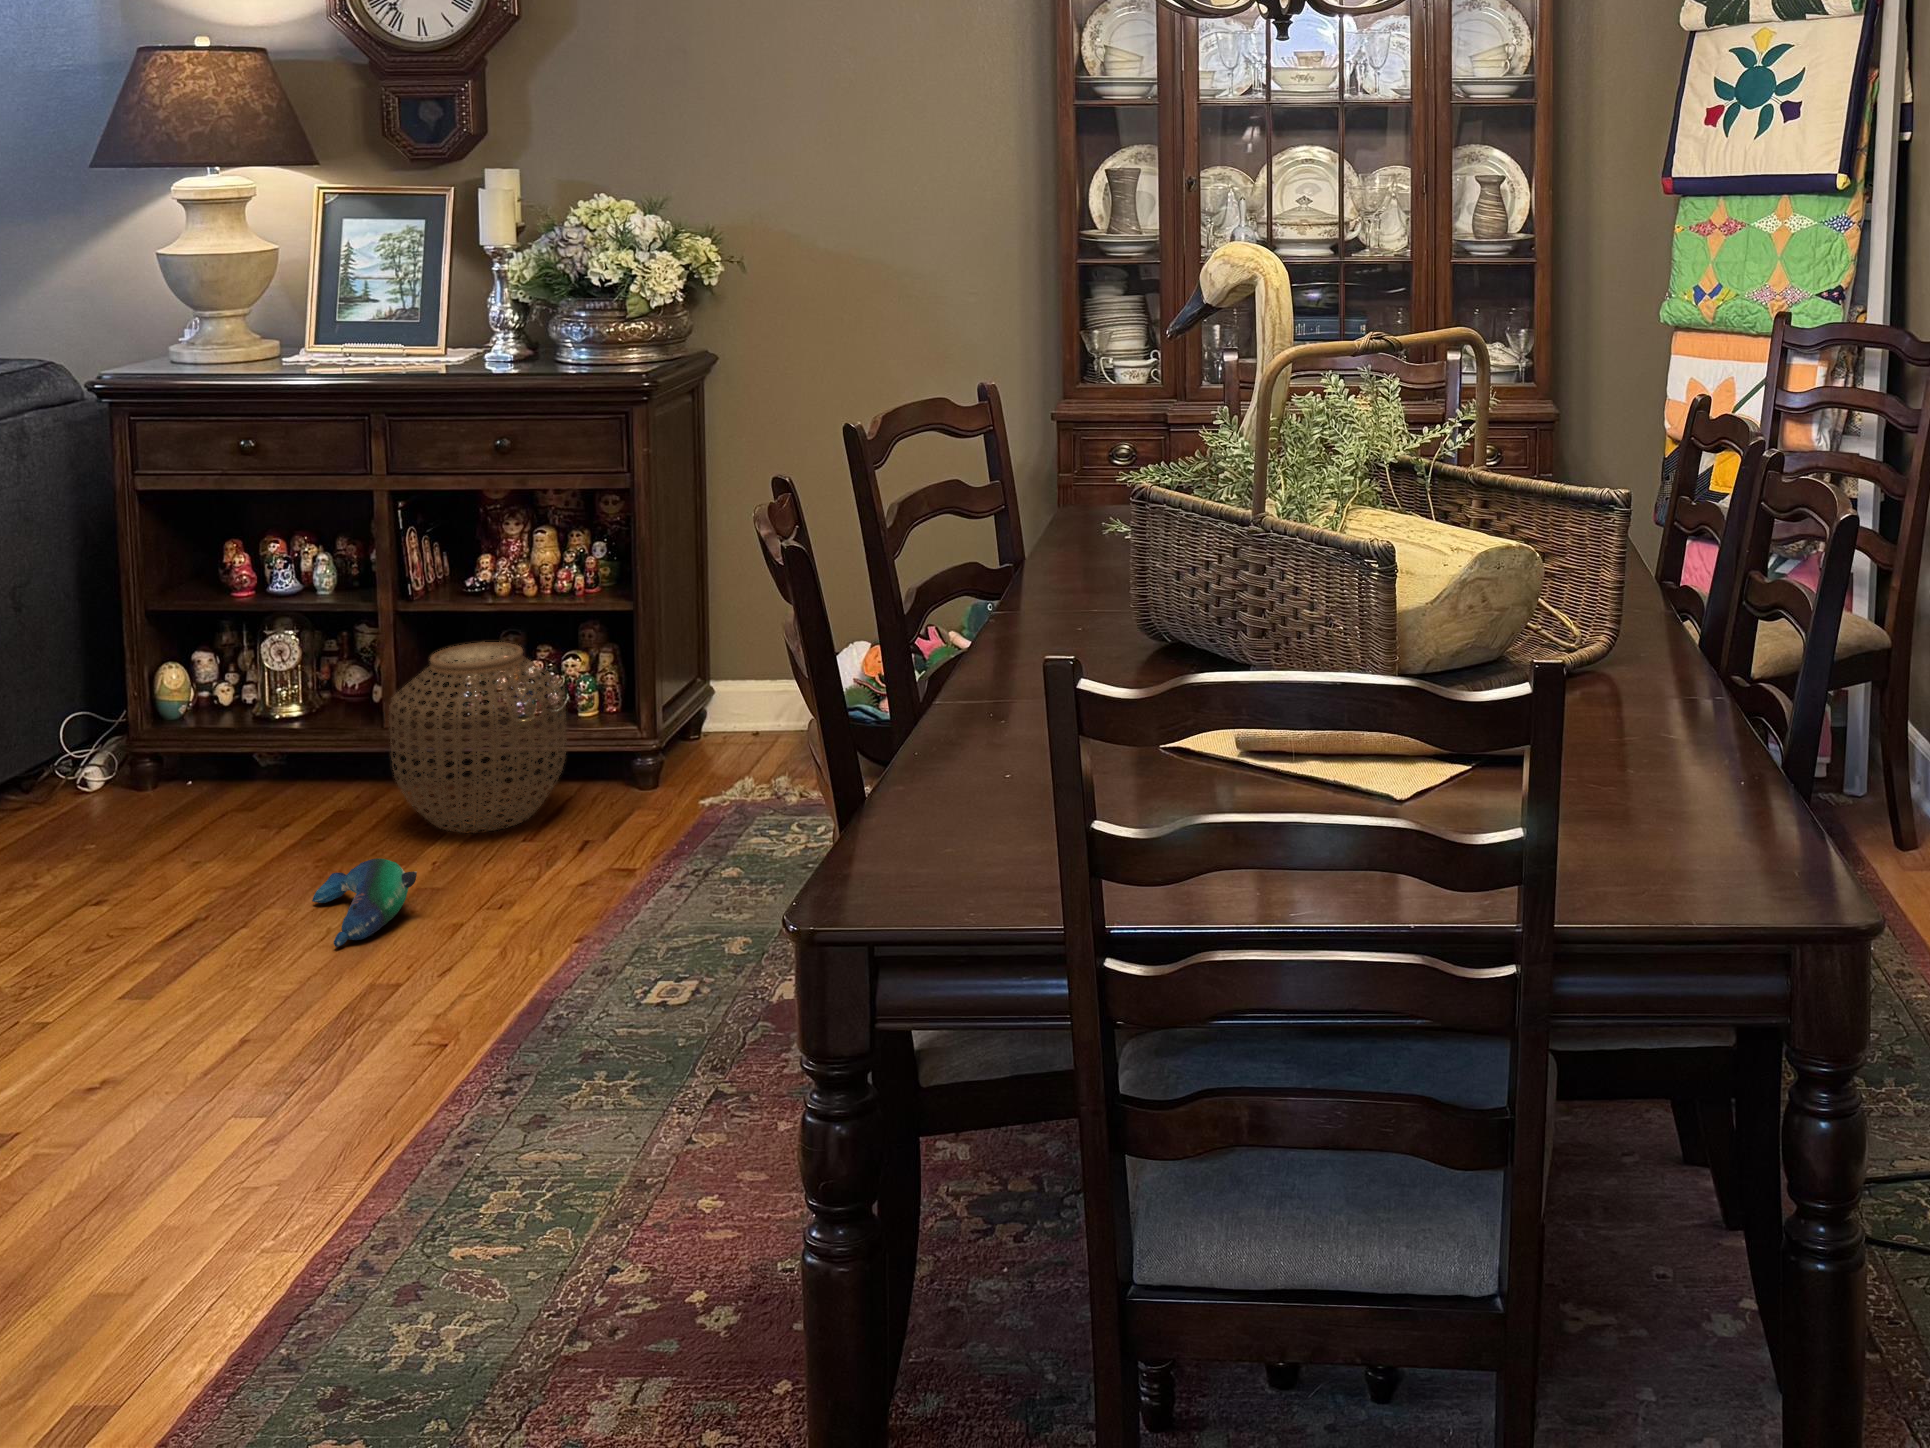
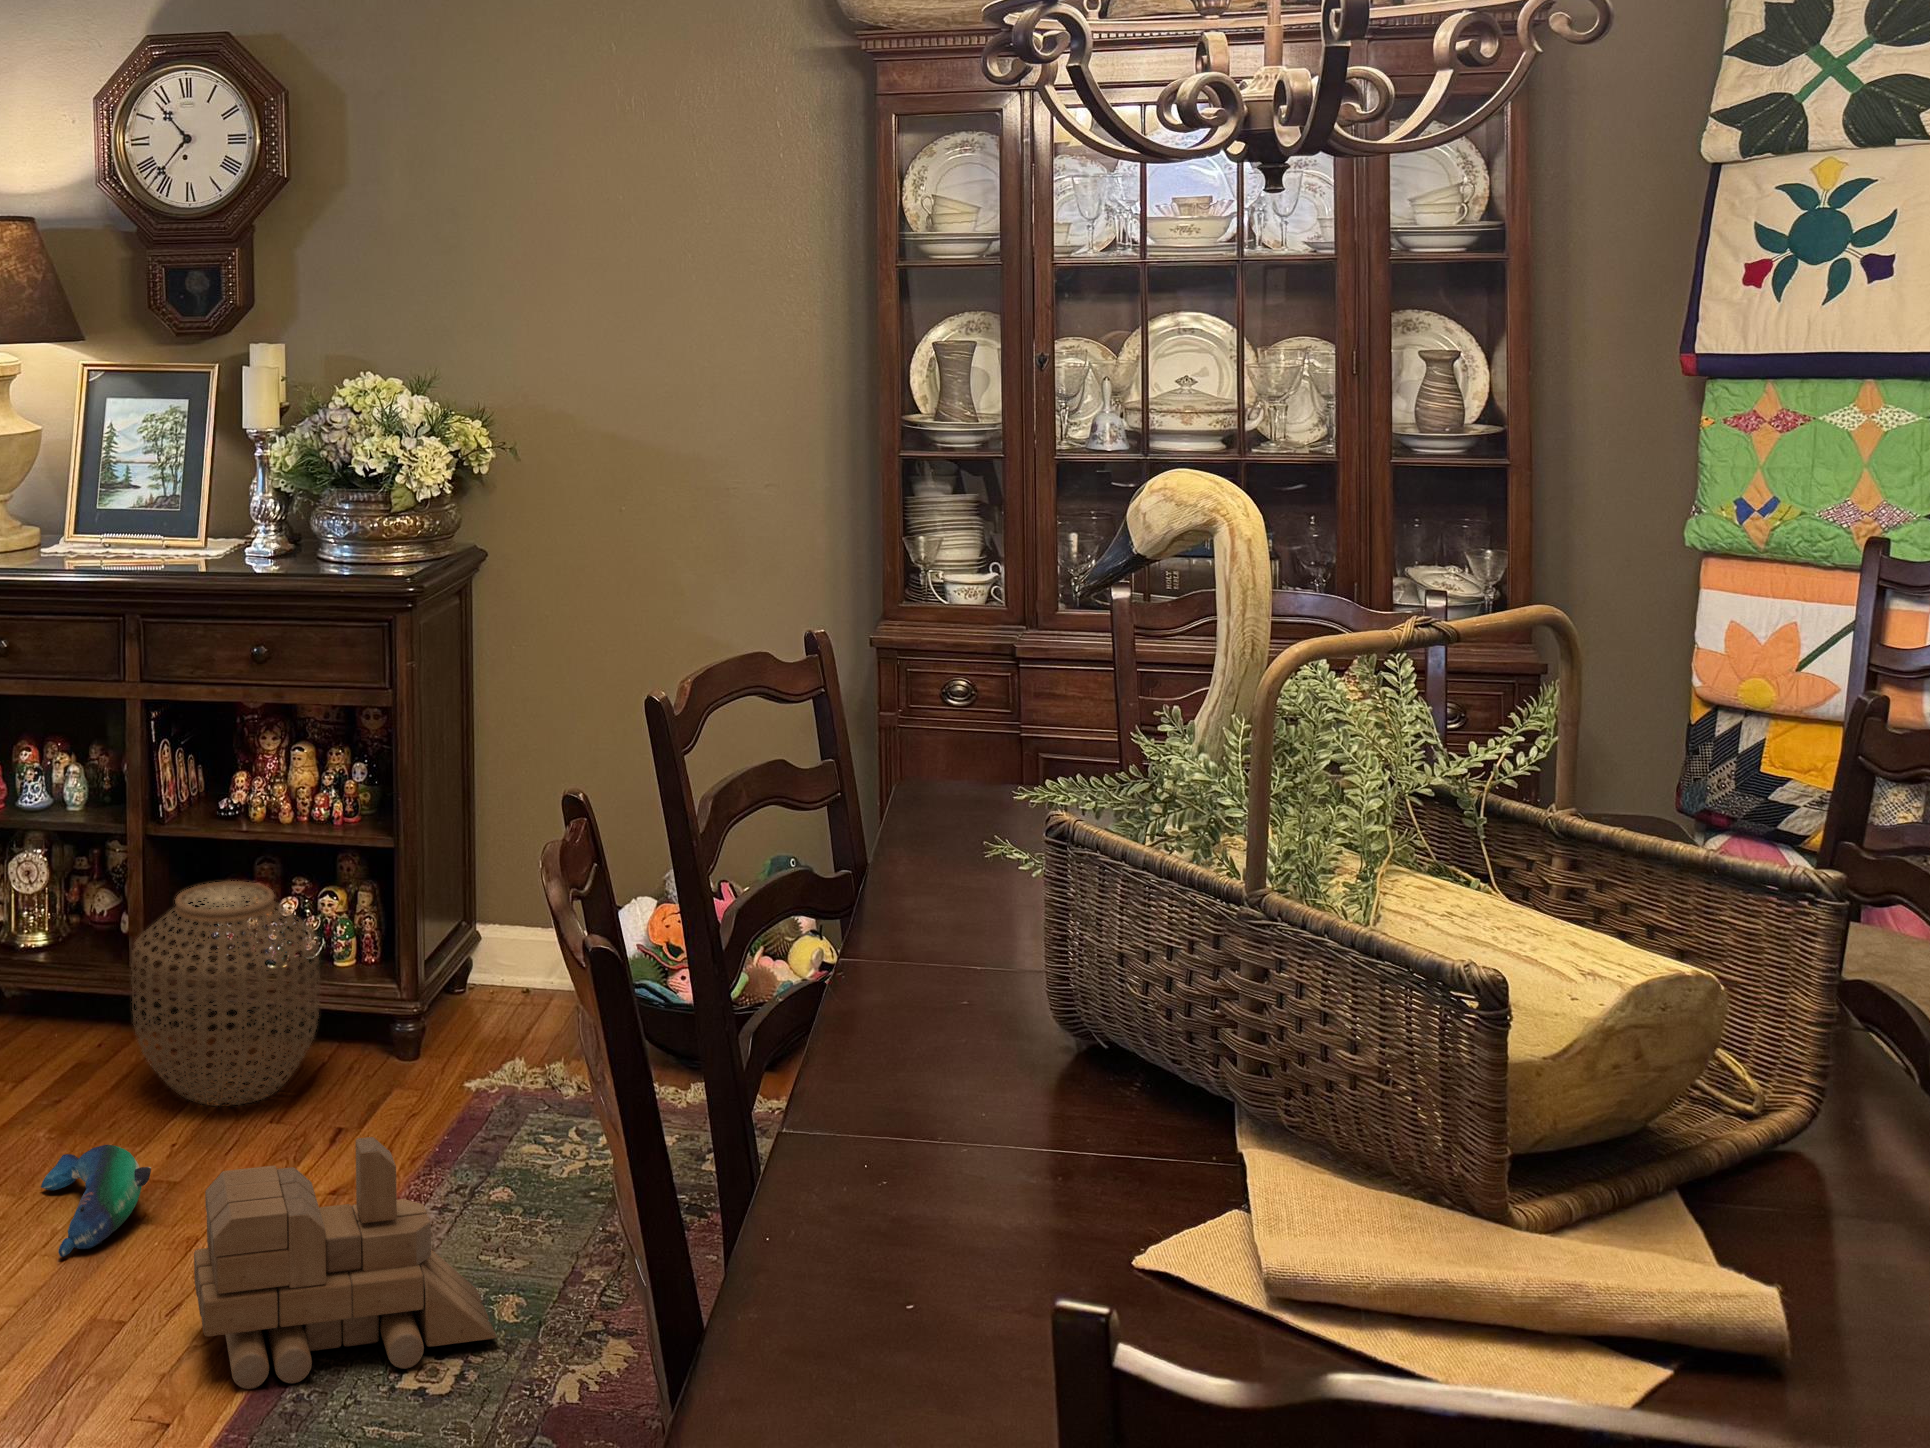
toy train: none [461,815,726,1018] -> present [194,1137,497,1389]

